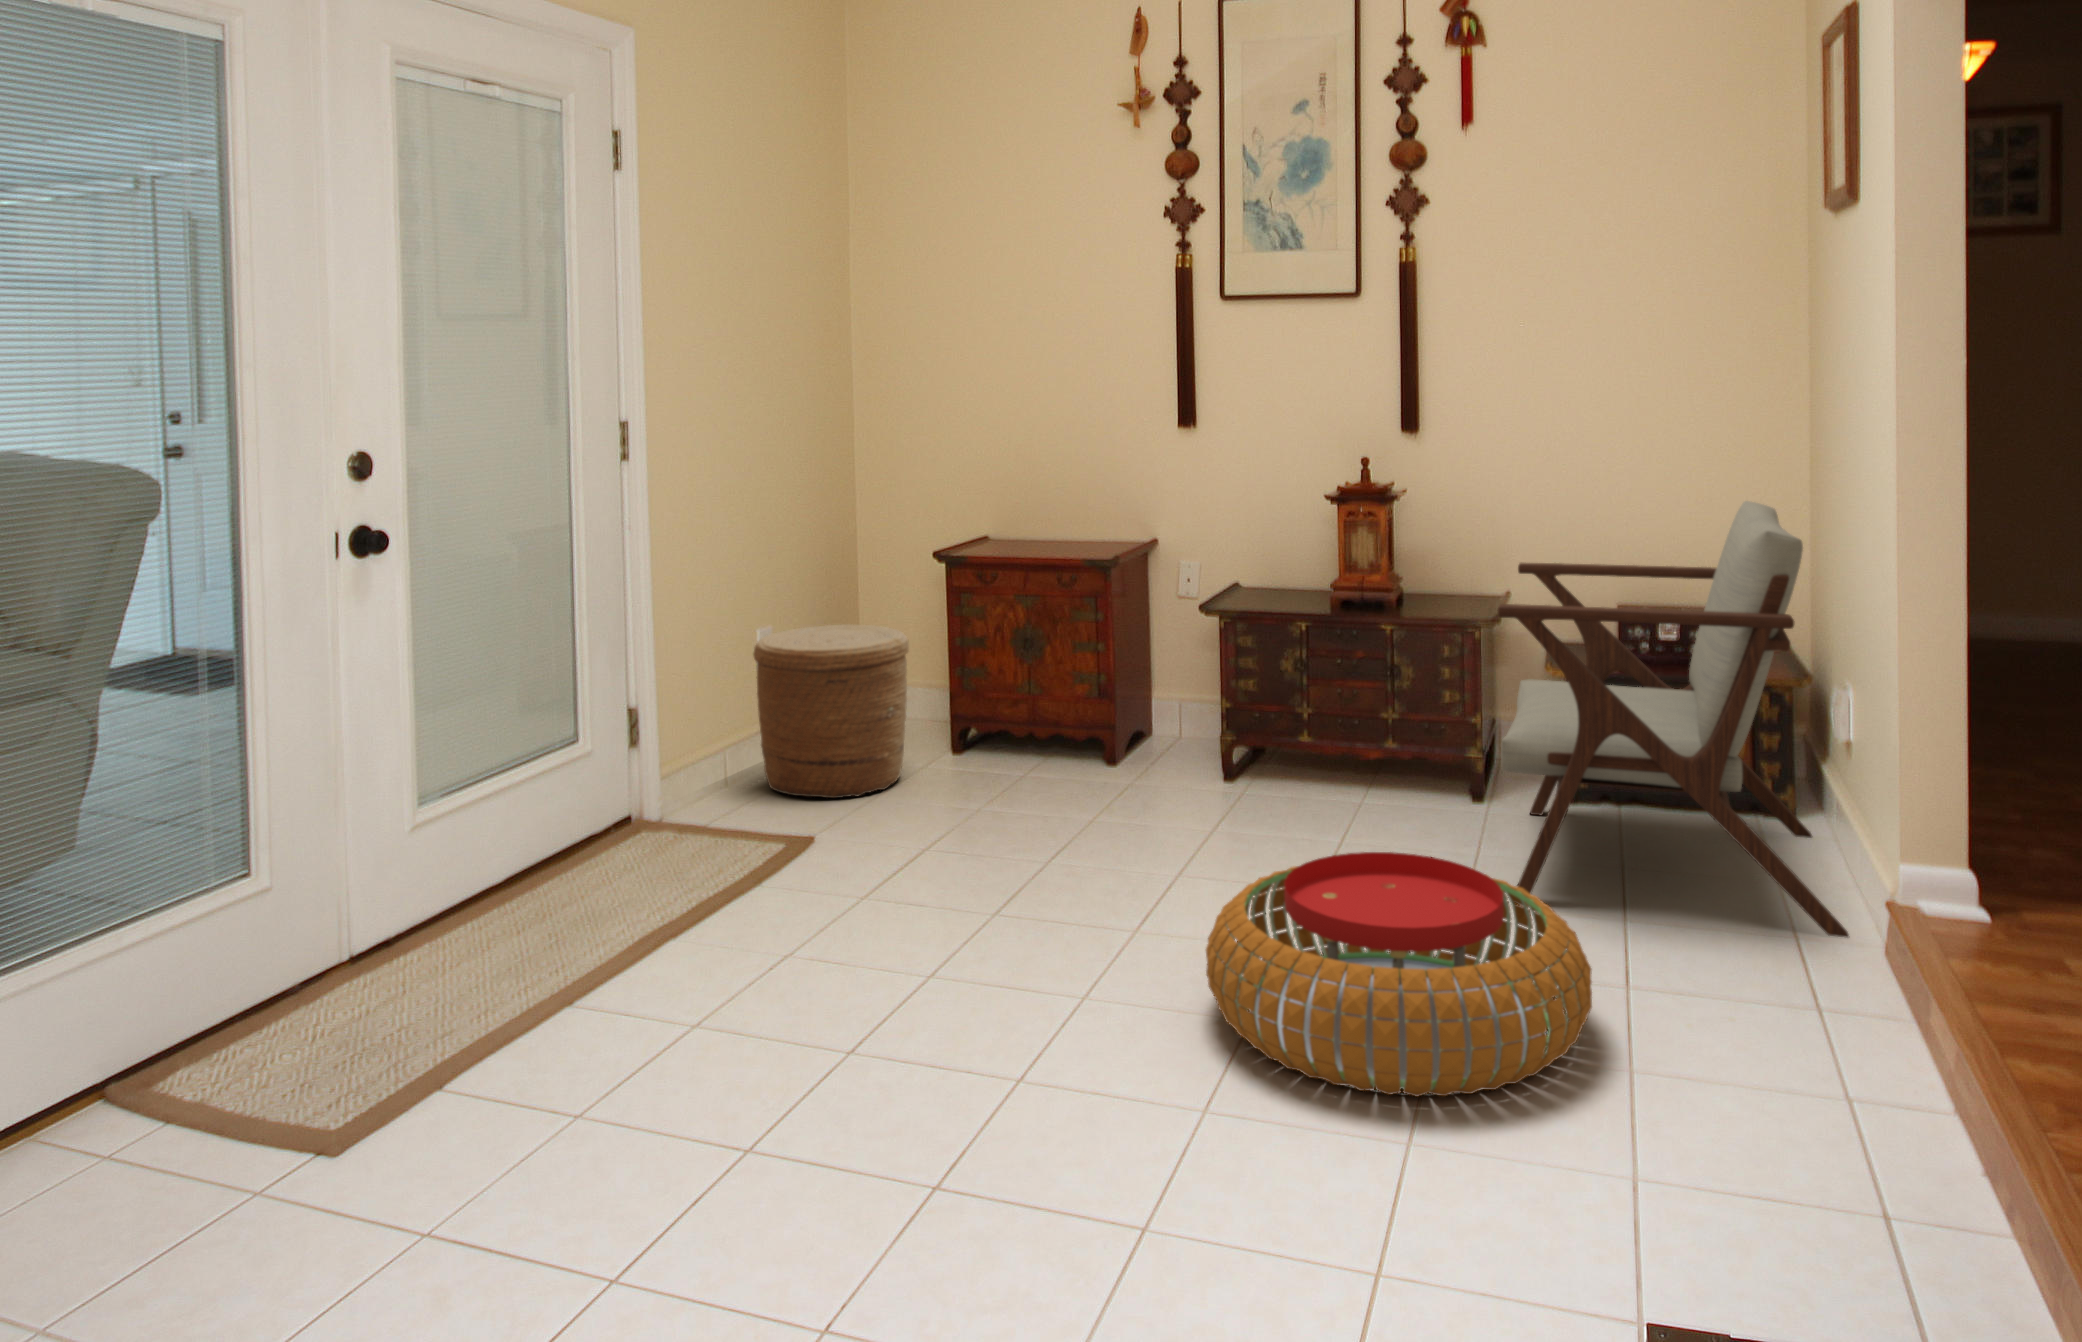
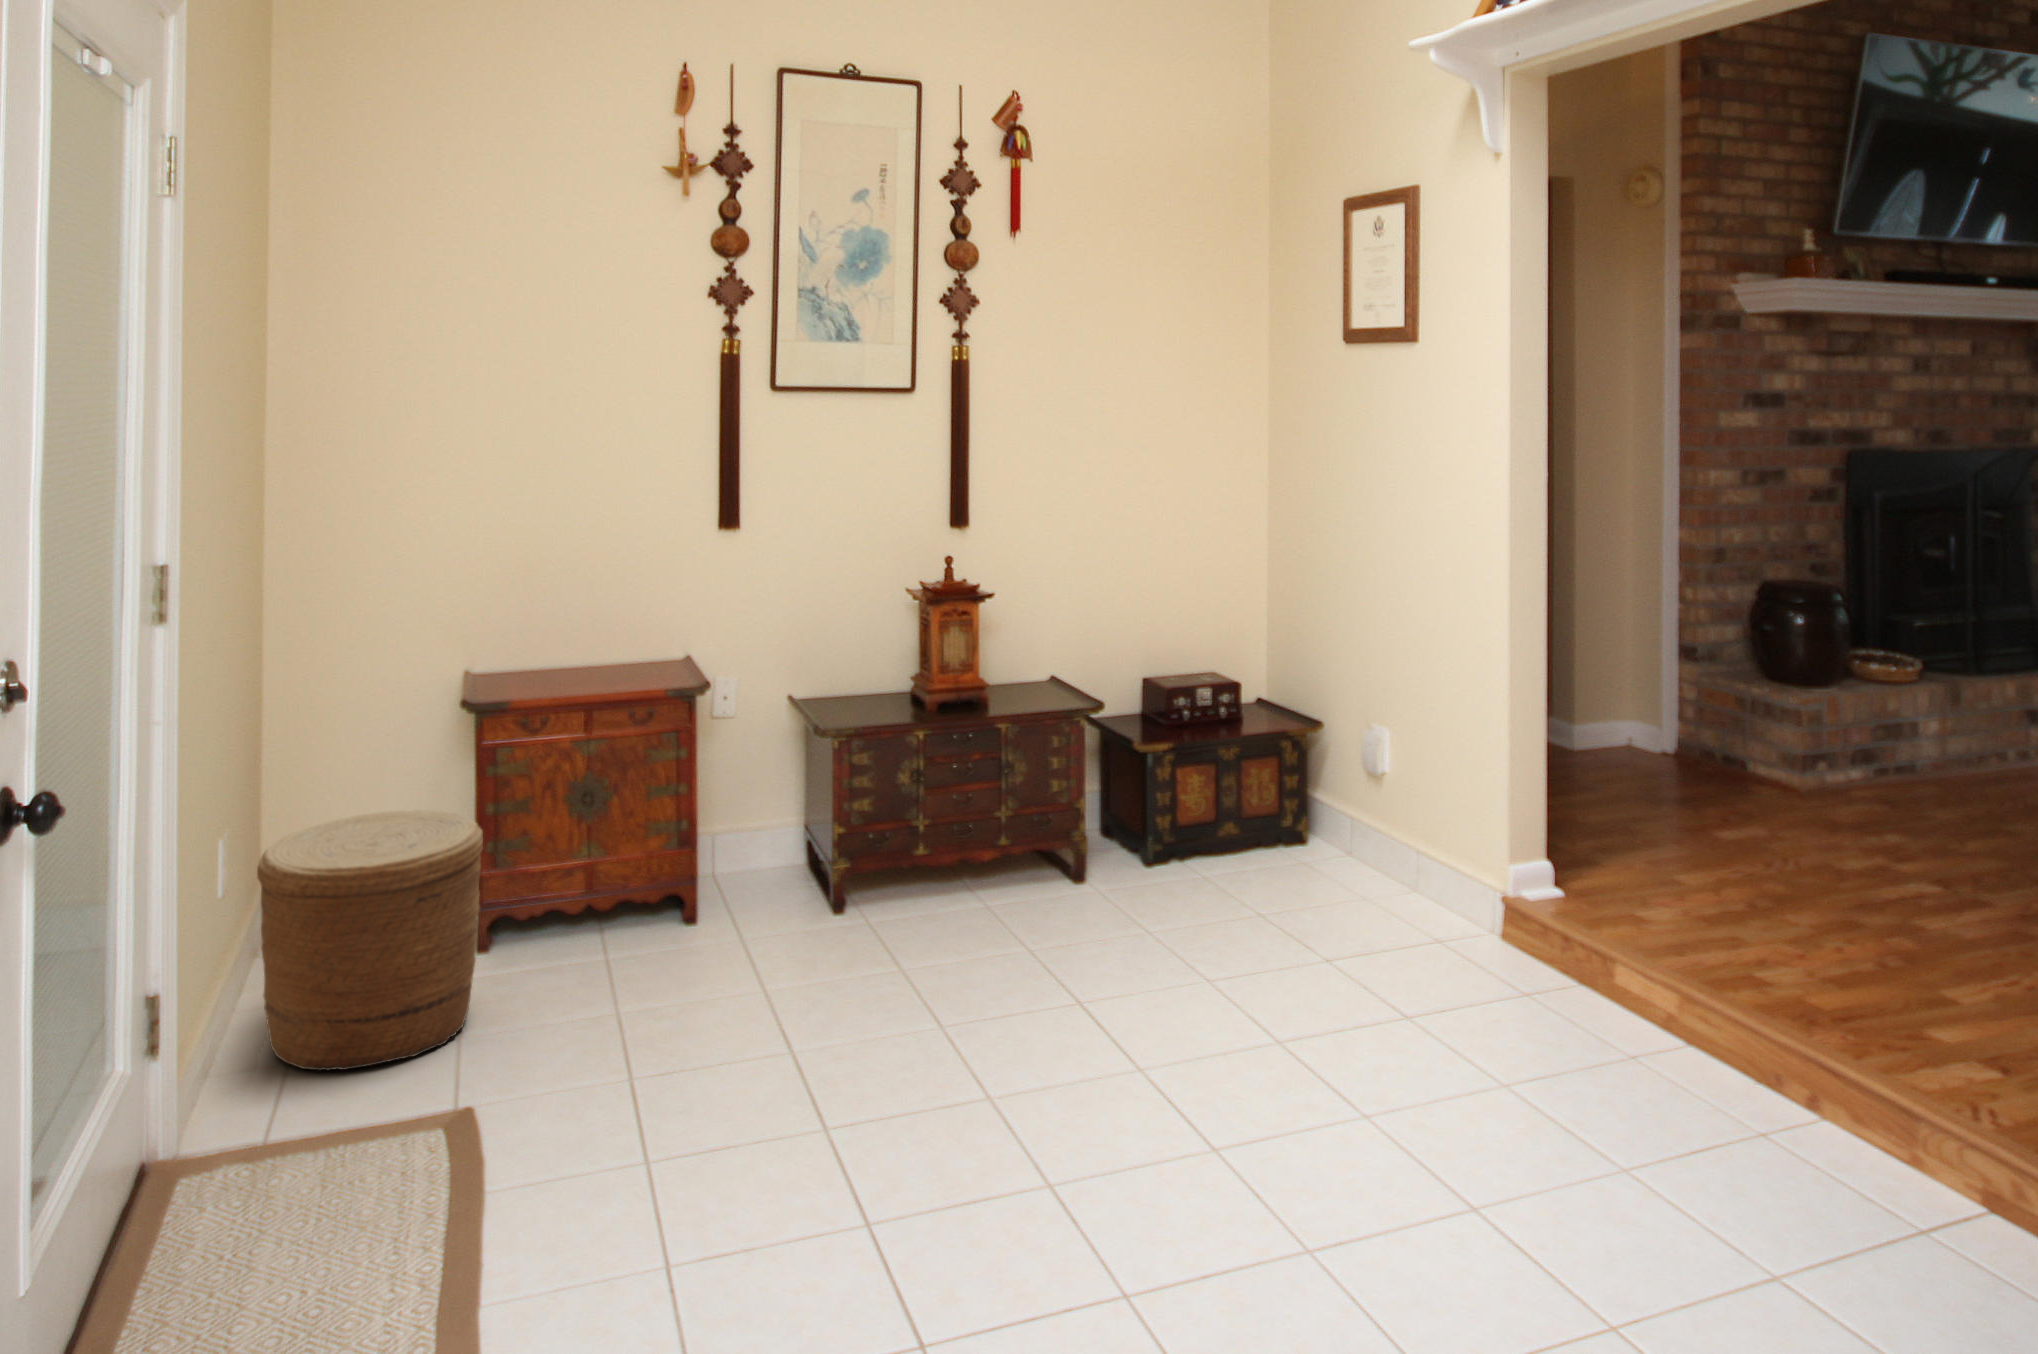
lounge chair: present [1498,501,1849,937] -> none [1115,578,1471,971]
pouf: present [1206,852,1592,1096] -> none [1165,948,1529,1198]

